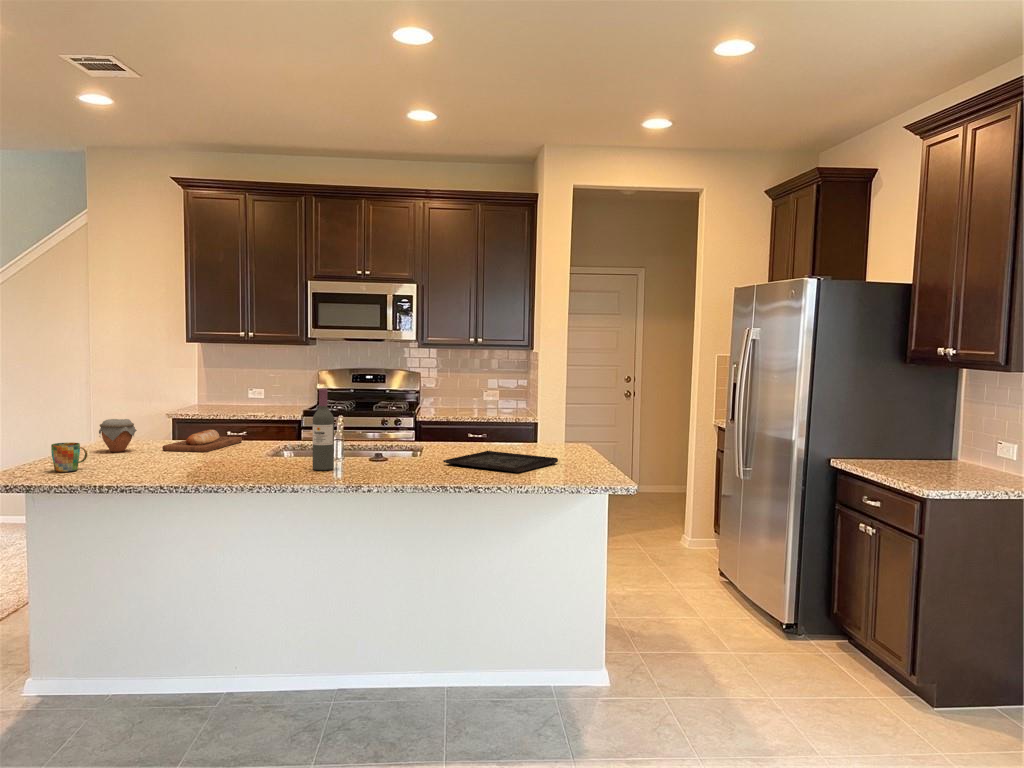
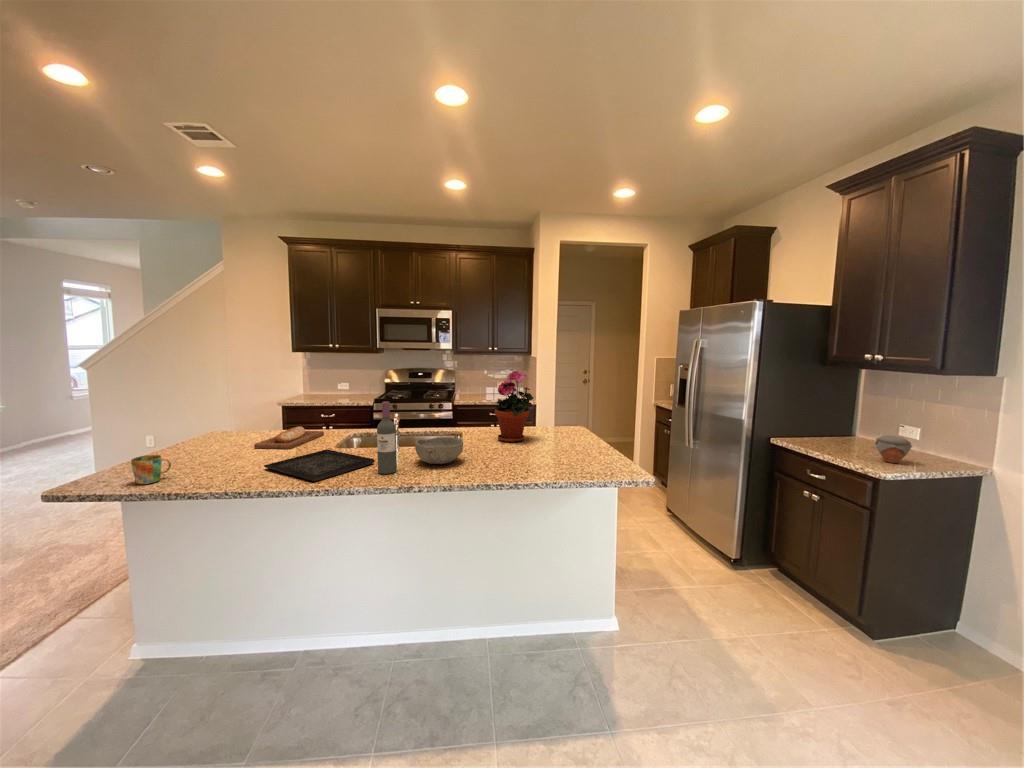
potted plant: none [458,361,508,452] -> present [495,370,534,443]
jar: present [99,419,137,452] -> present [875,435,912,463]
bowl: none [356,437,412,465] -> present [415,437,463,464]
tray: present [443,451,558,473] -> present [264,449,375,481]

